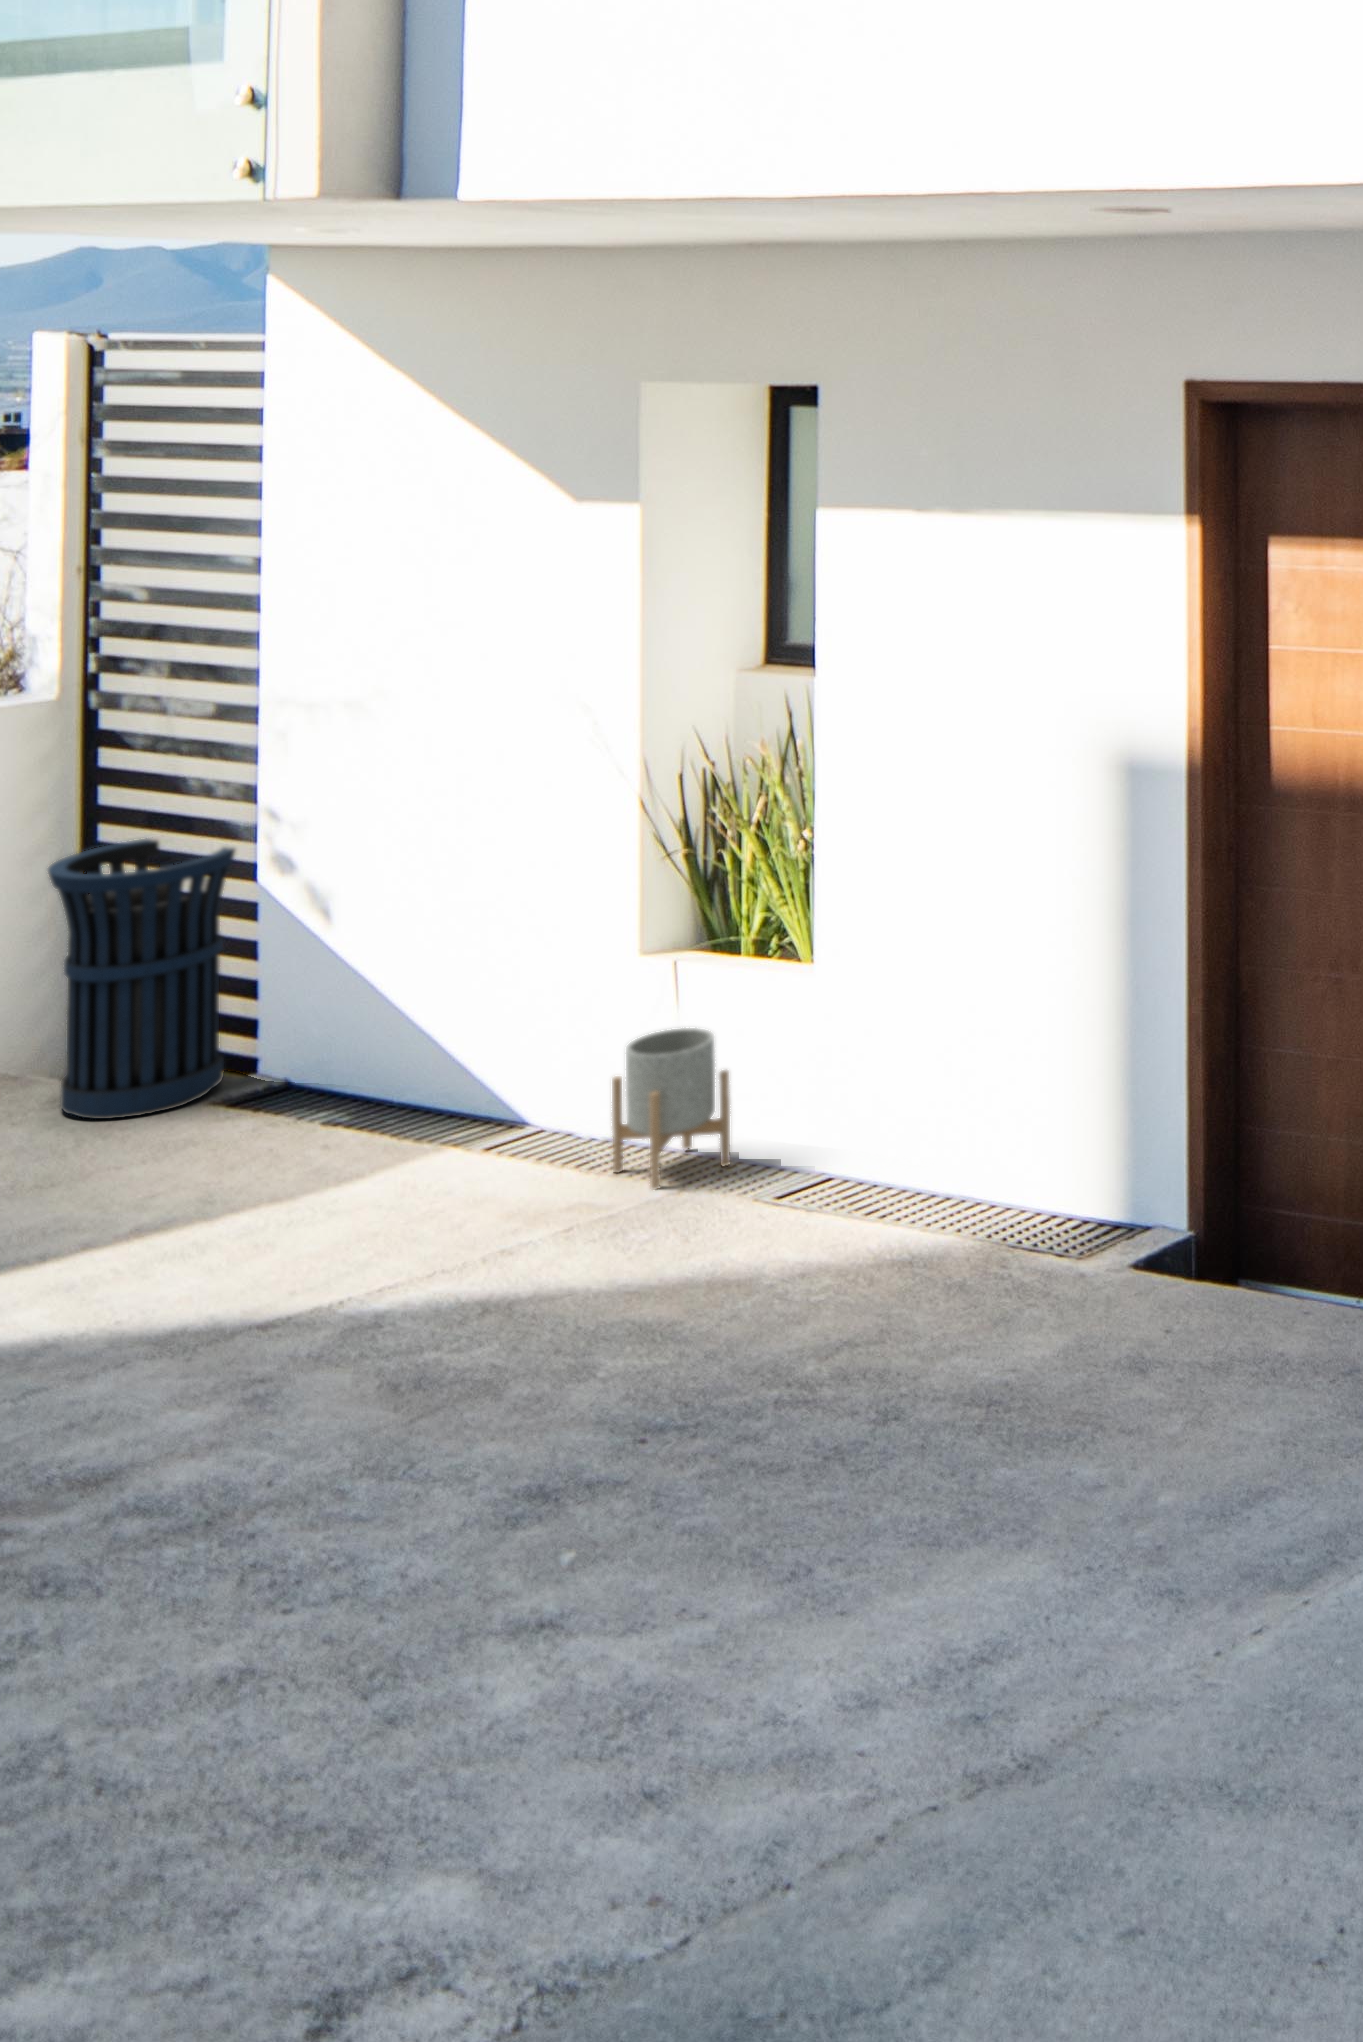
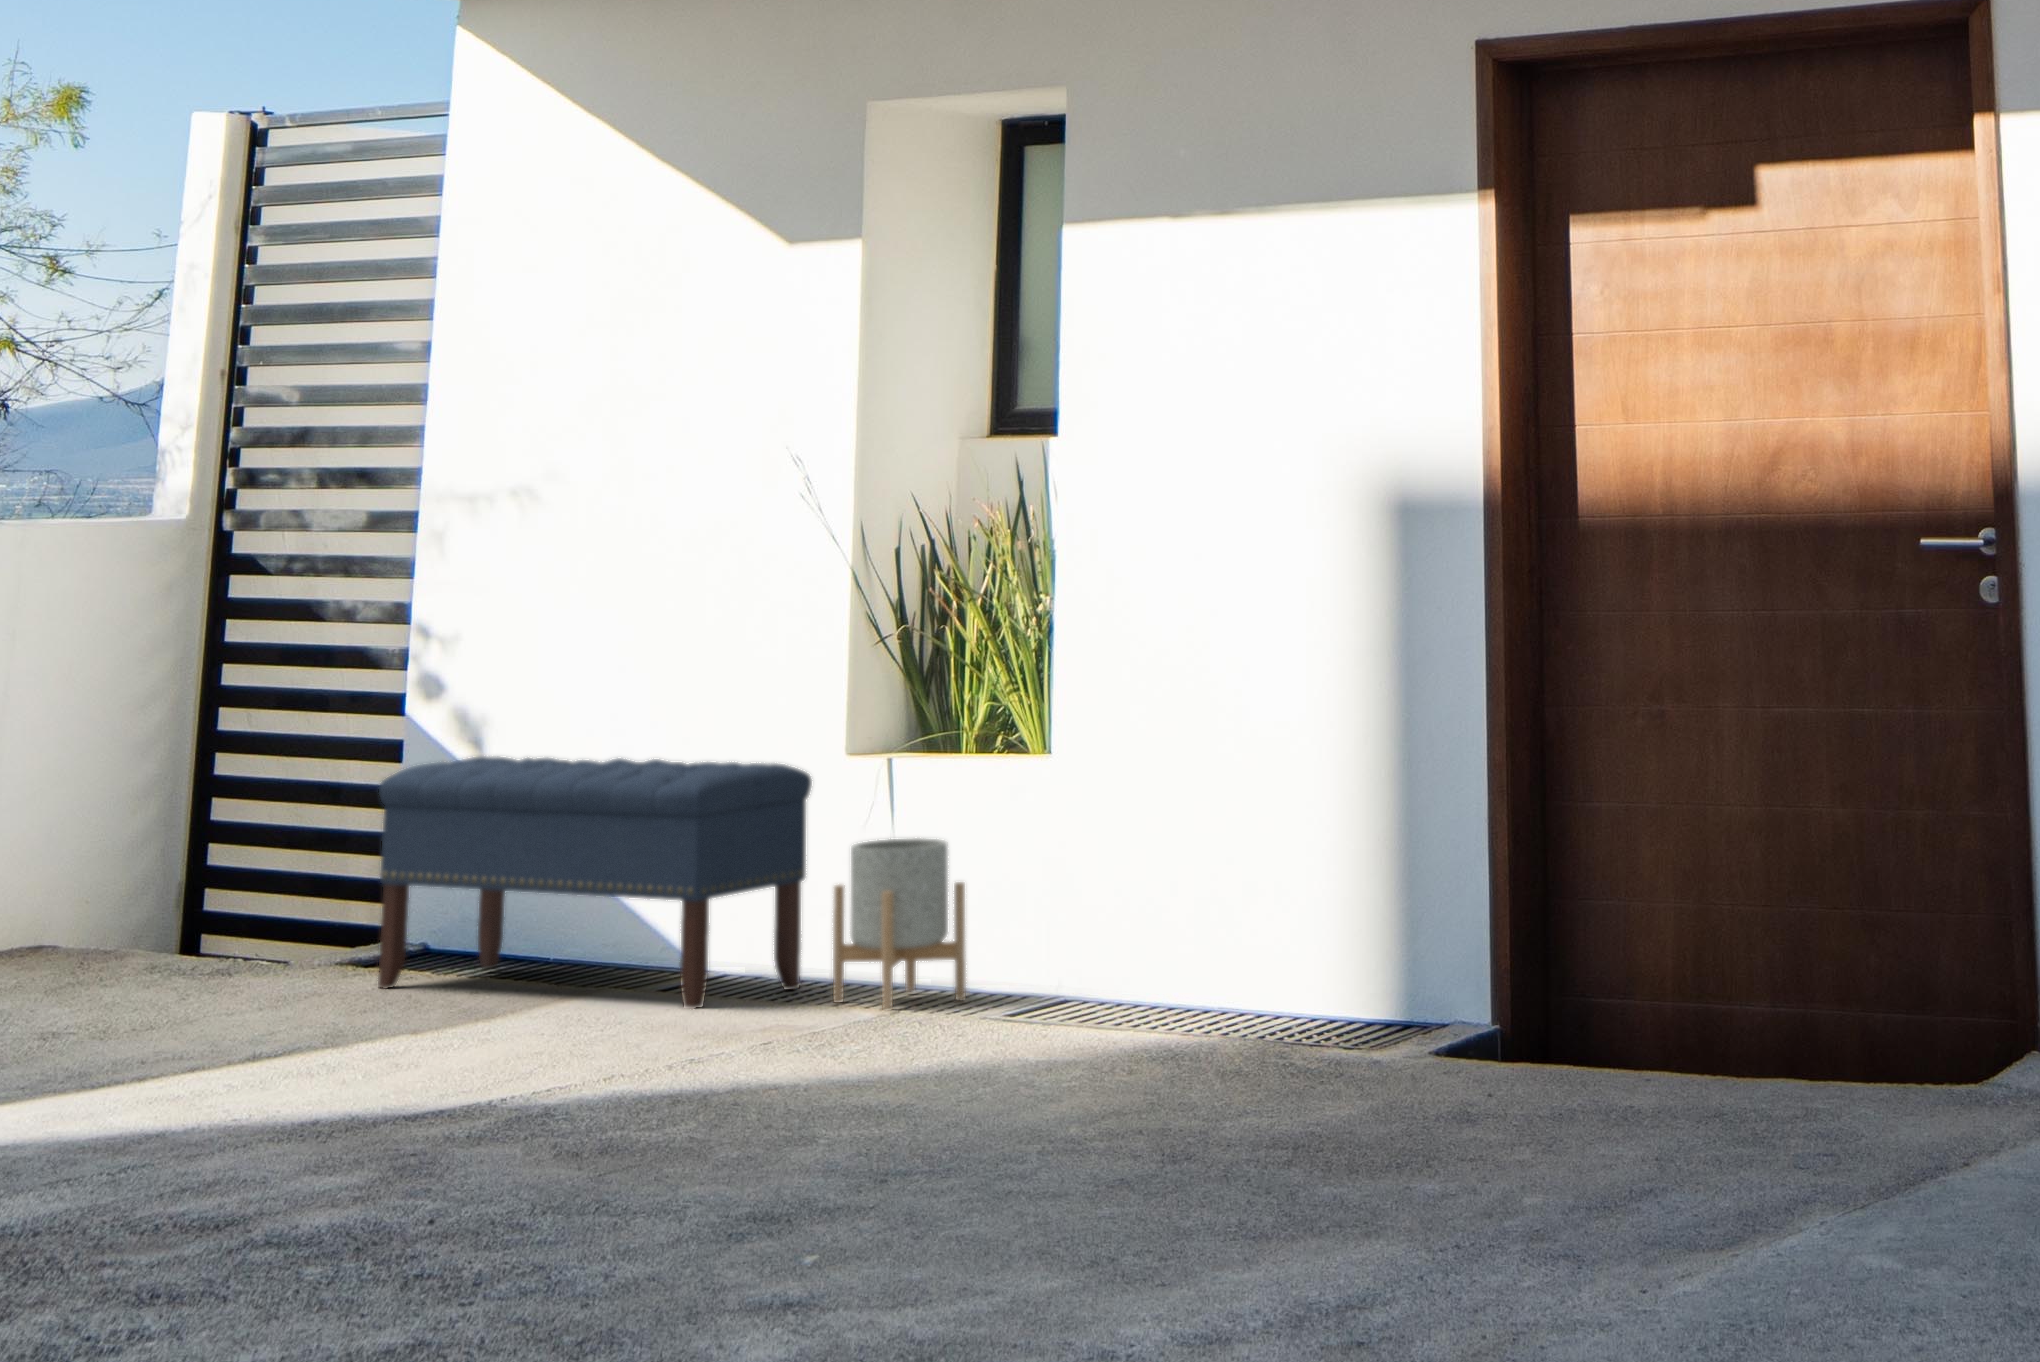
trash can: present [48,838,235,1119] -> none [185,664,388,977]
bench: none [212,935,601,1194] -> present [378,756,812,1009]

